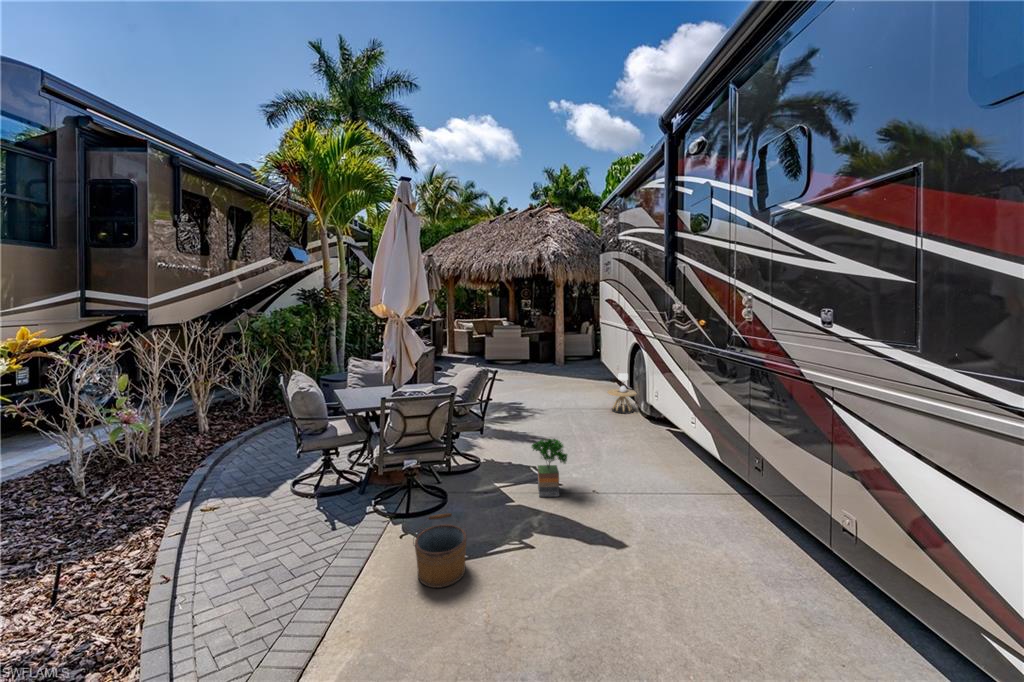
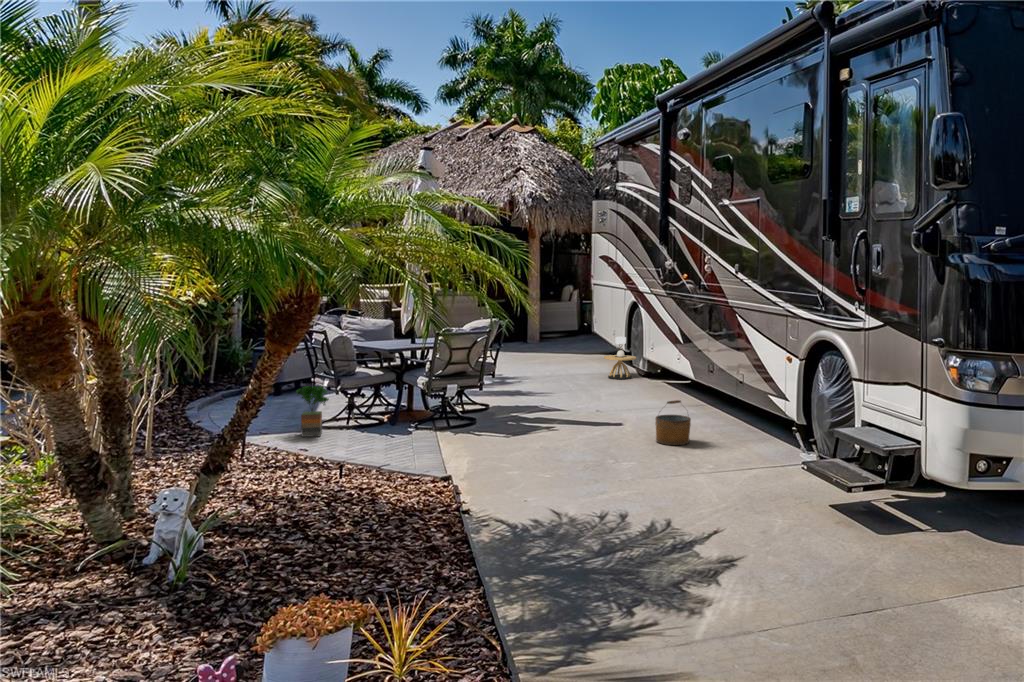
potted tree: present [532,439,568,497] -> present [296,386,329,437]
bucket: present [414,513,467,588] -> present [655,400,691,445]

